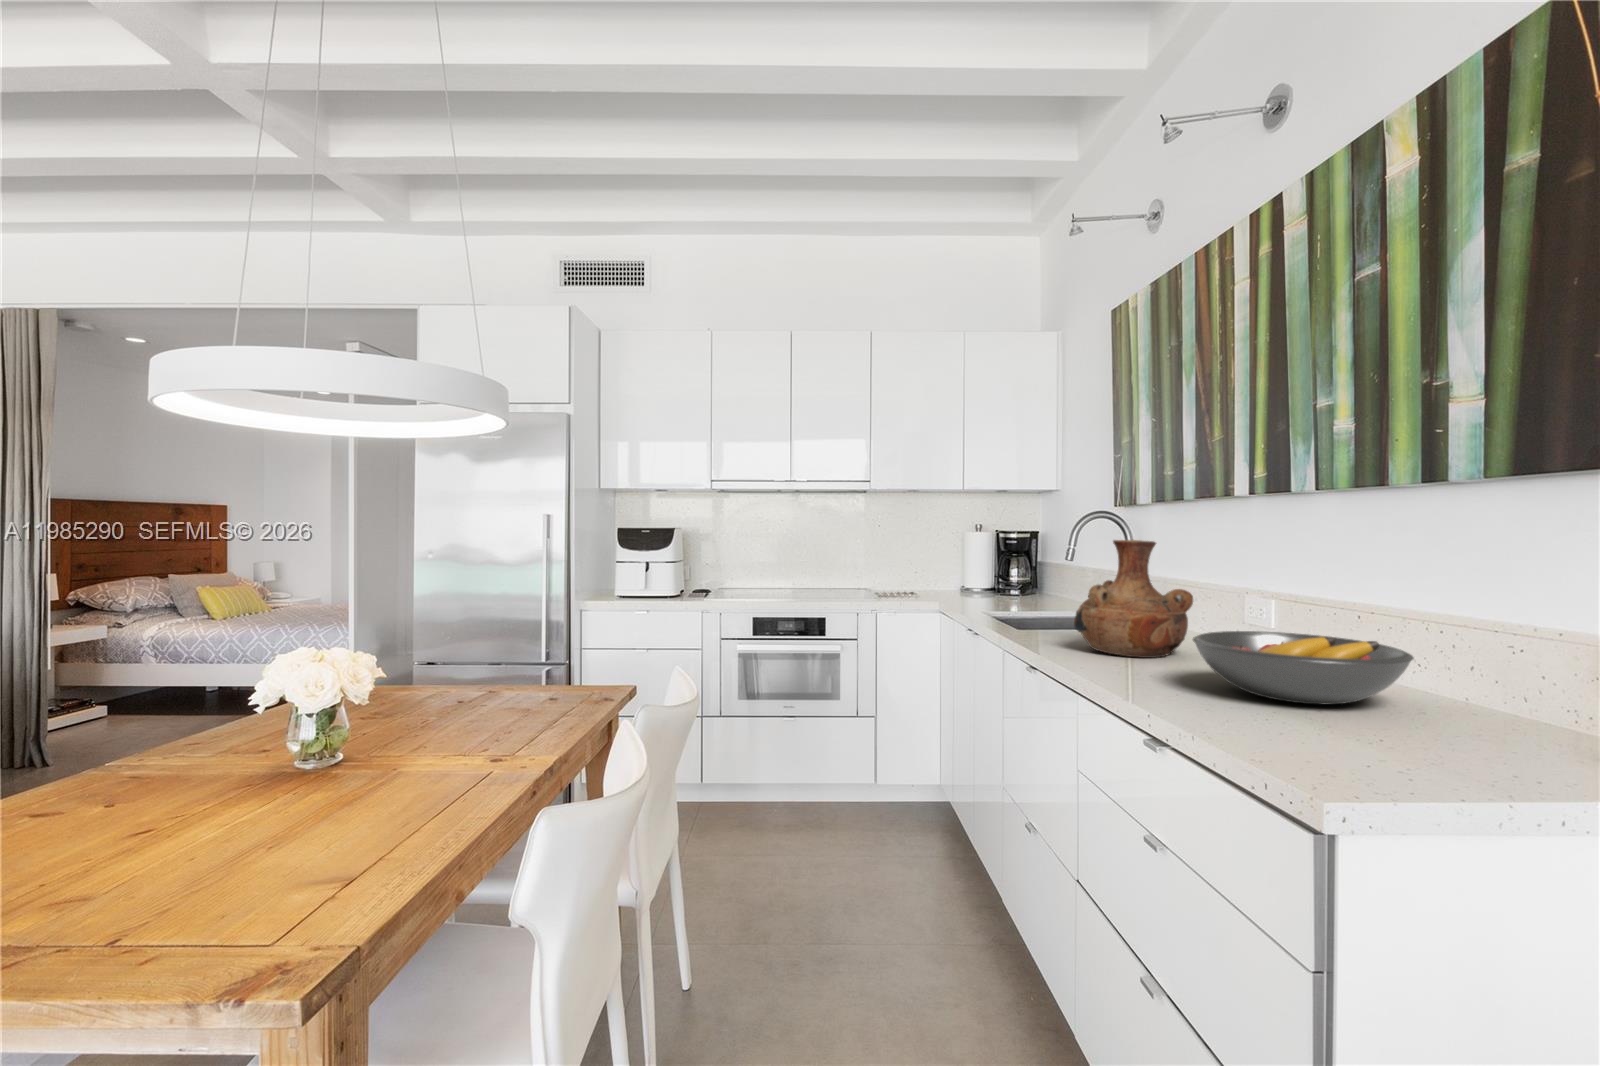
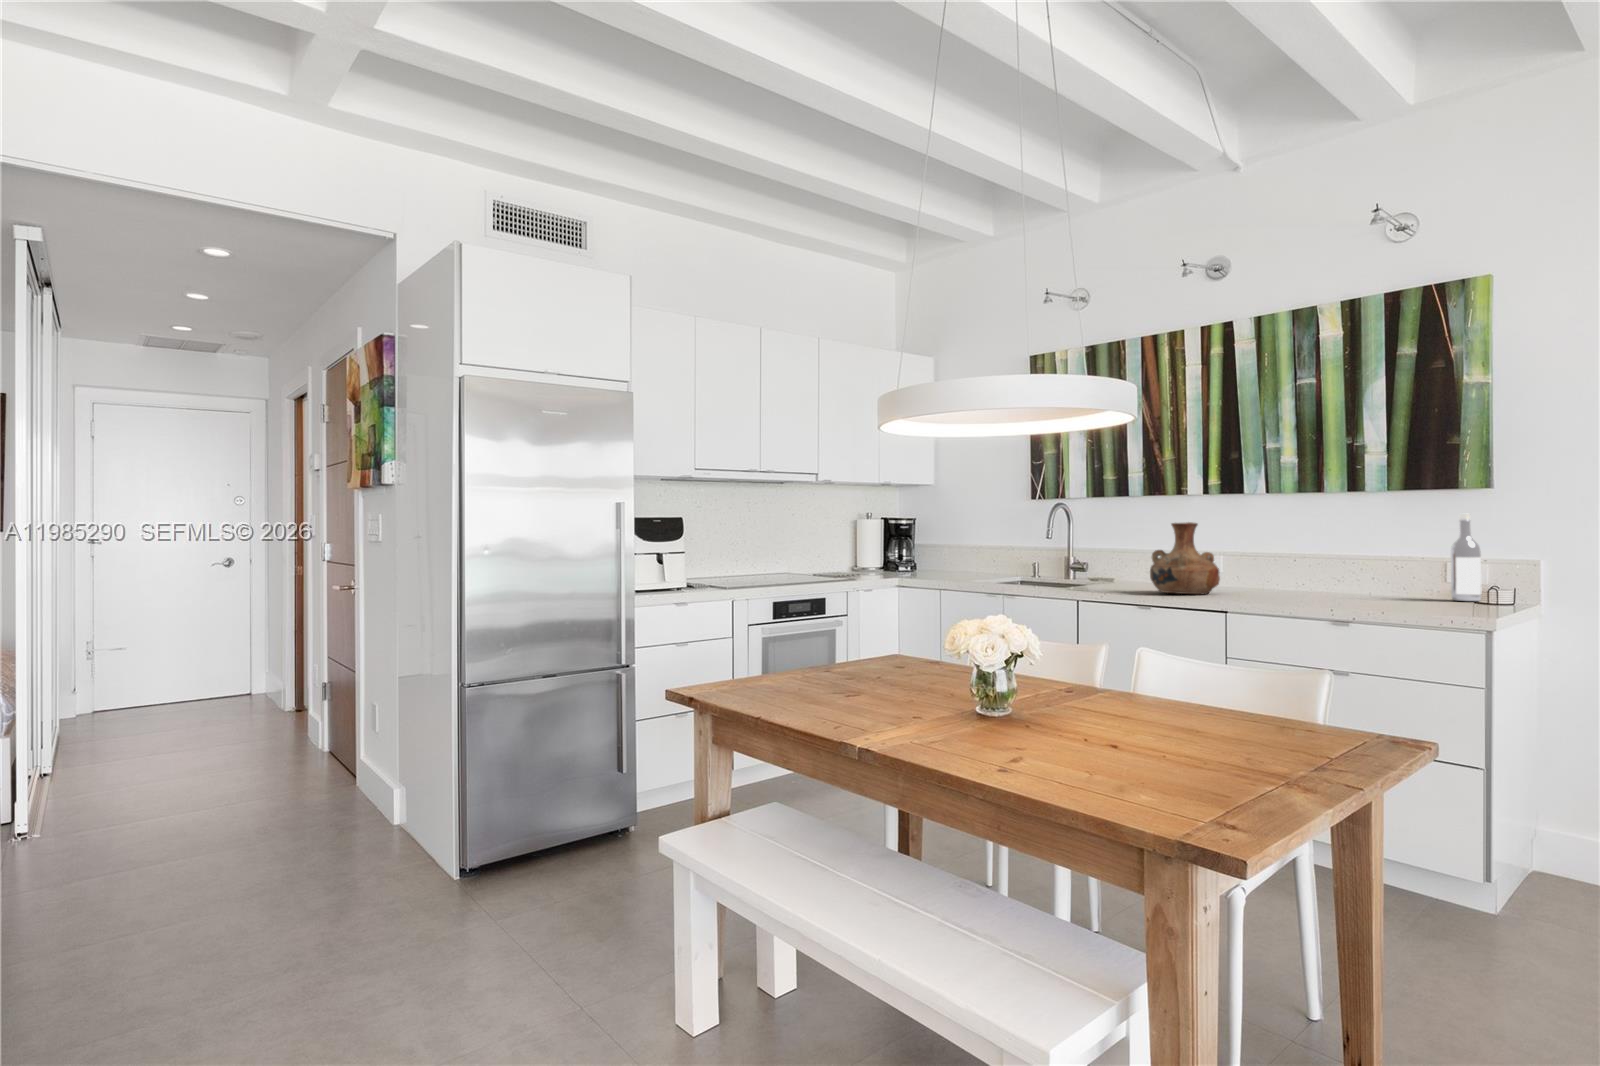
wine bottle: none [1446,539,1529,767] -> present [1451,514,1481,601]
fruit bowl: present [1193,631,1414,704] -> none [1284,564,1393,598]

